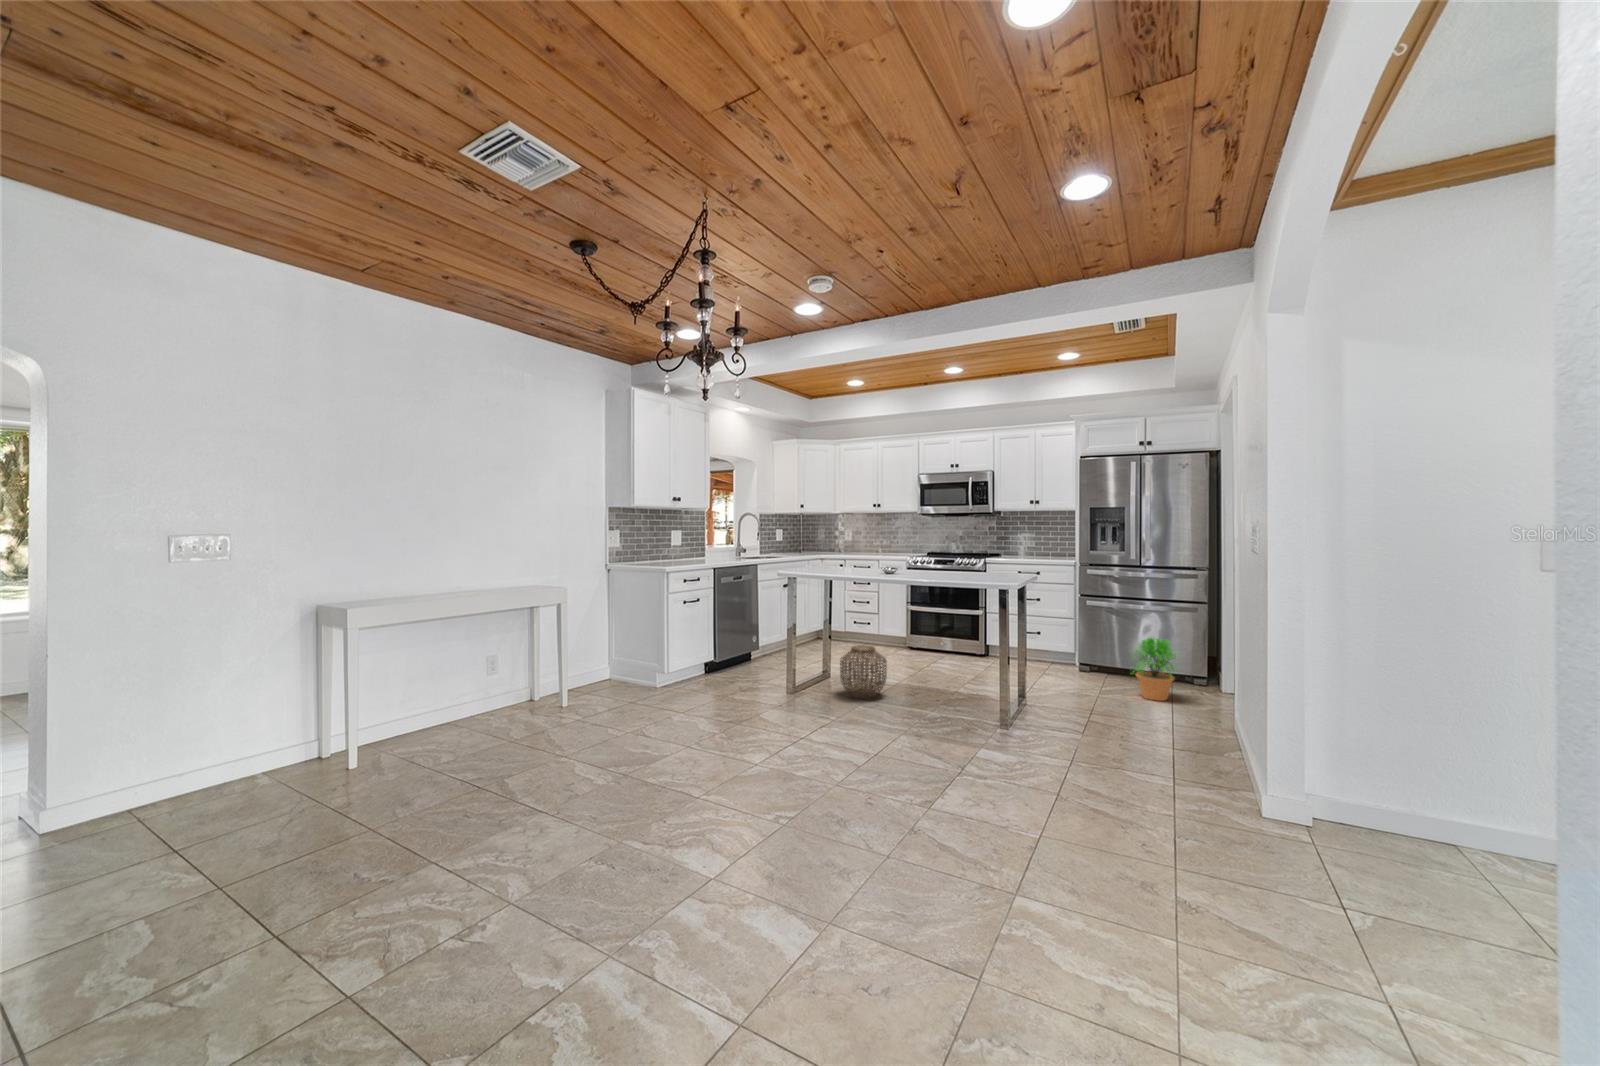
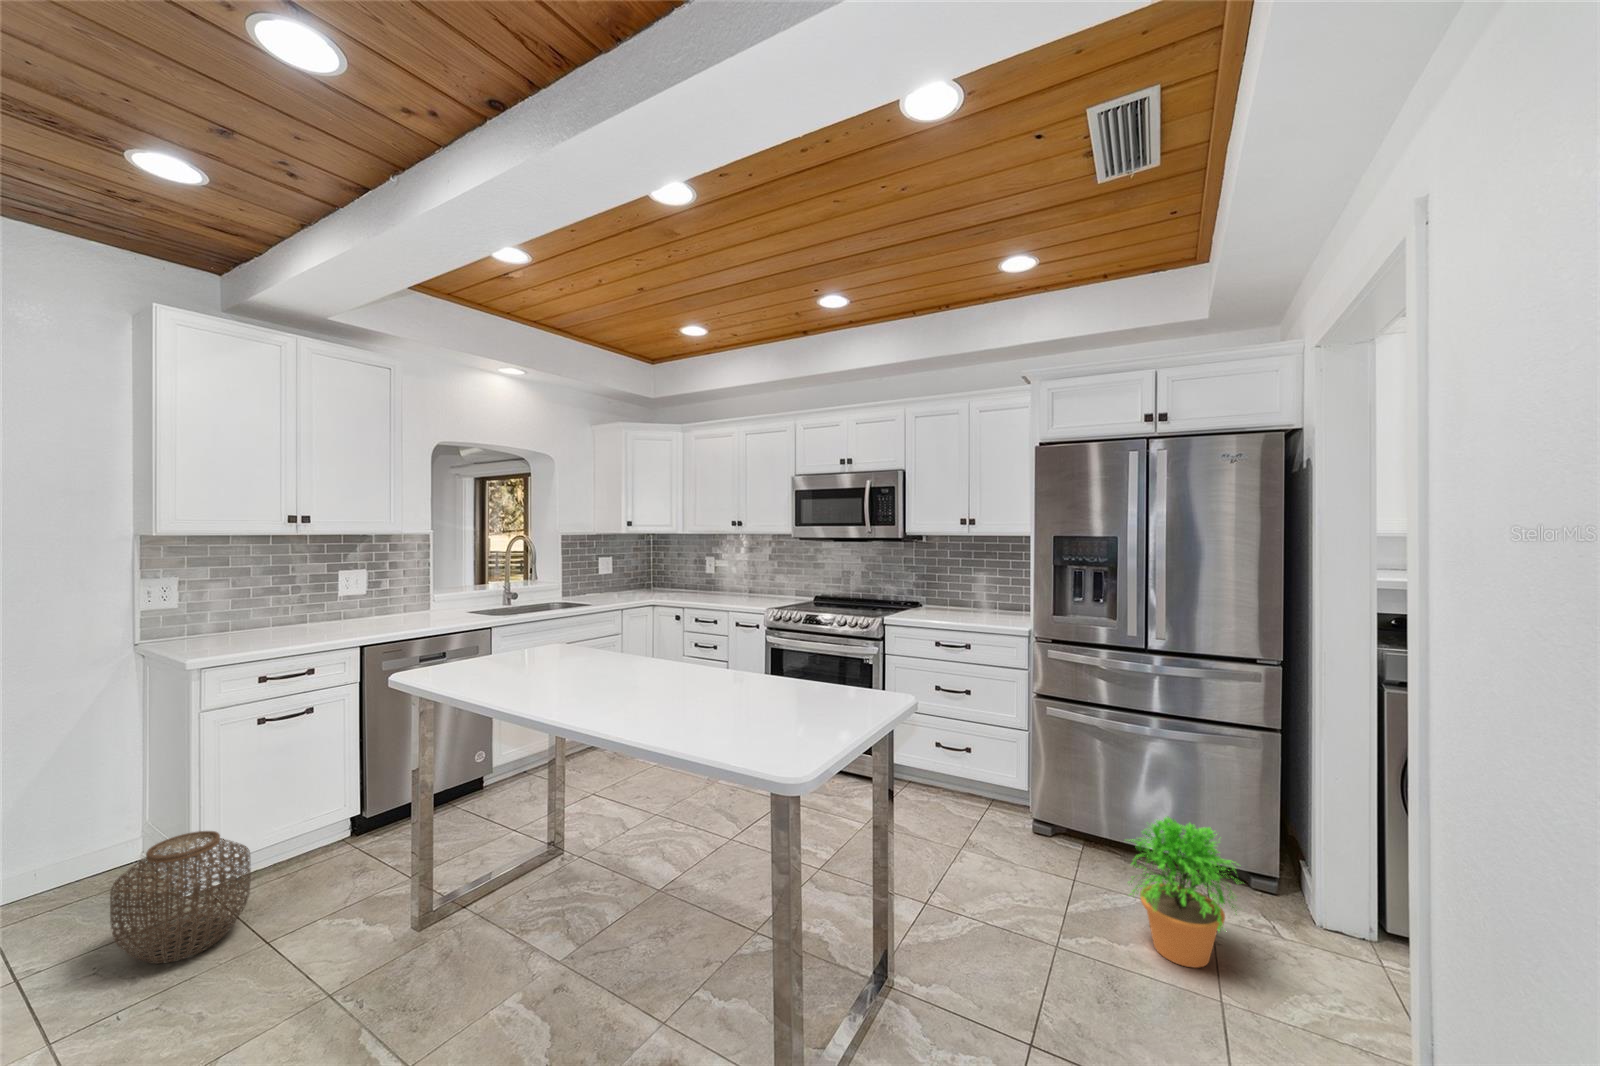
woven basket: present [840,645,887,699] -> present [110,831,250,963]

